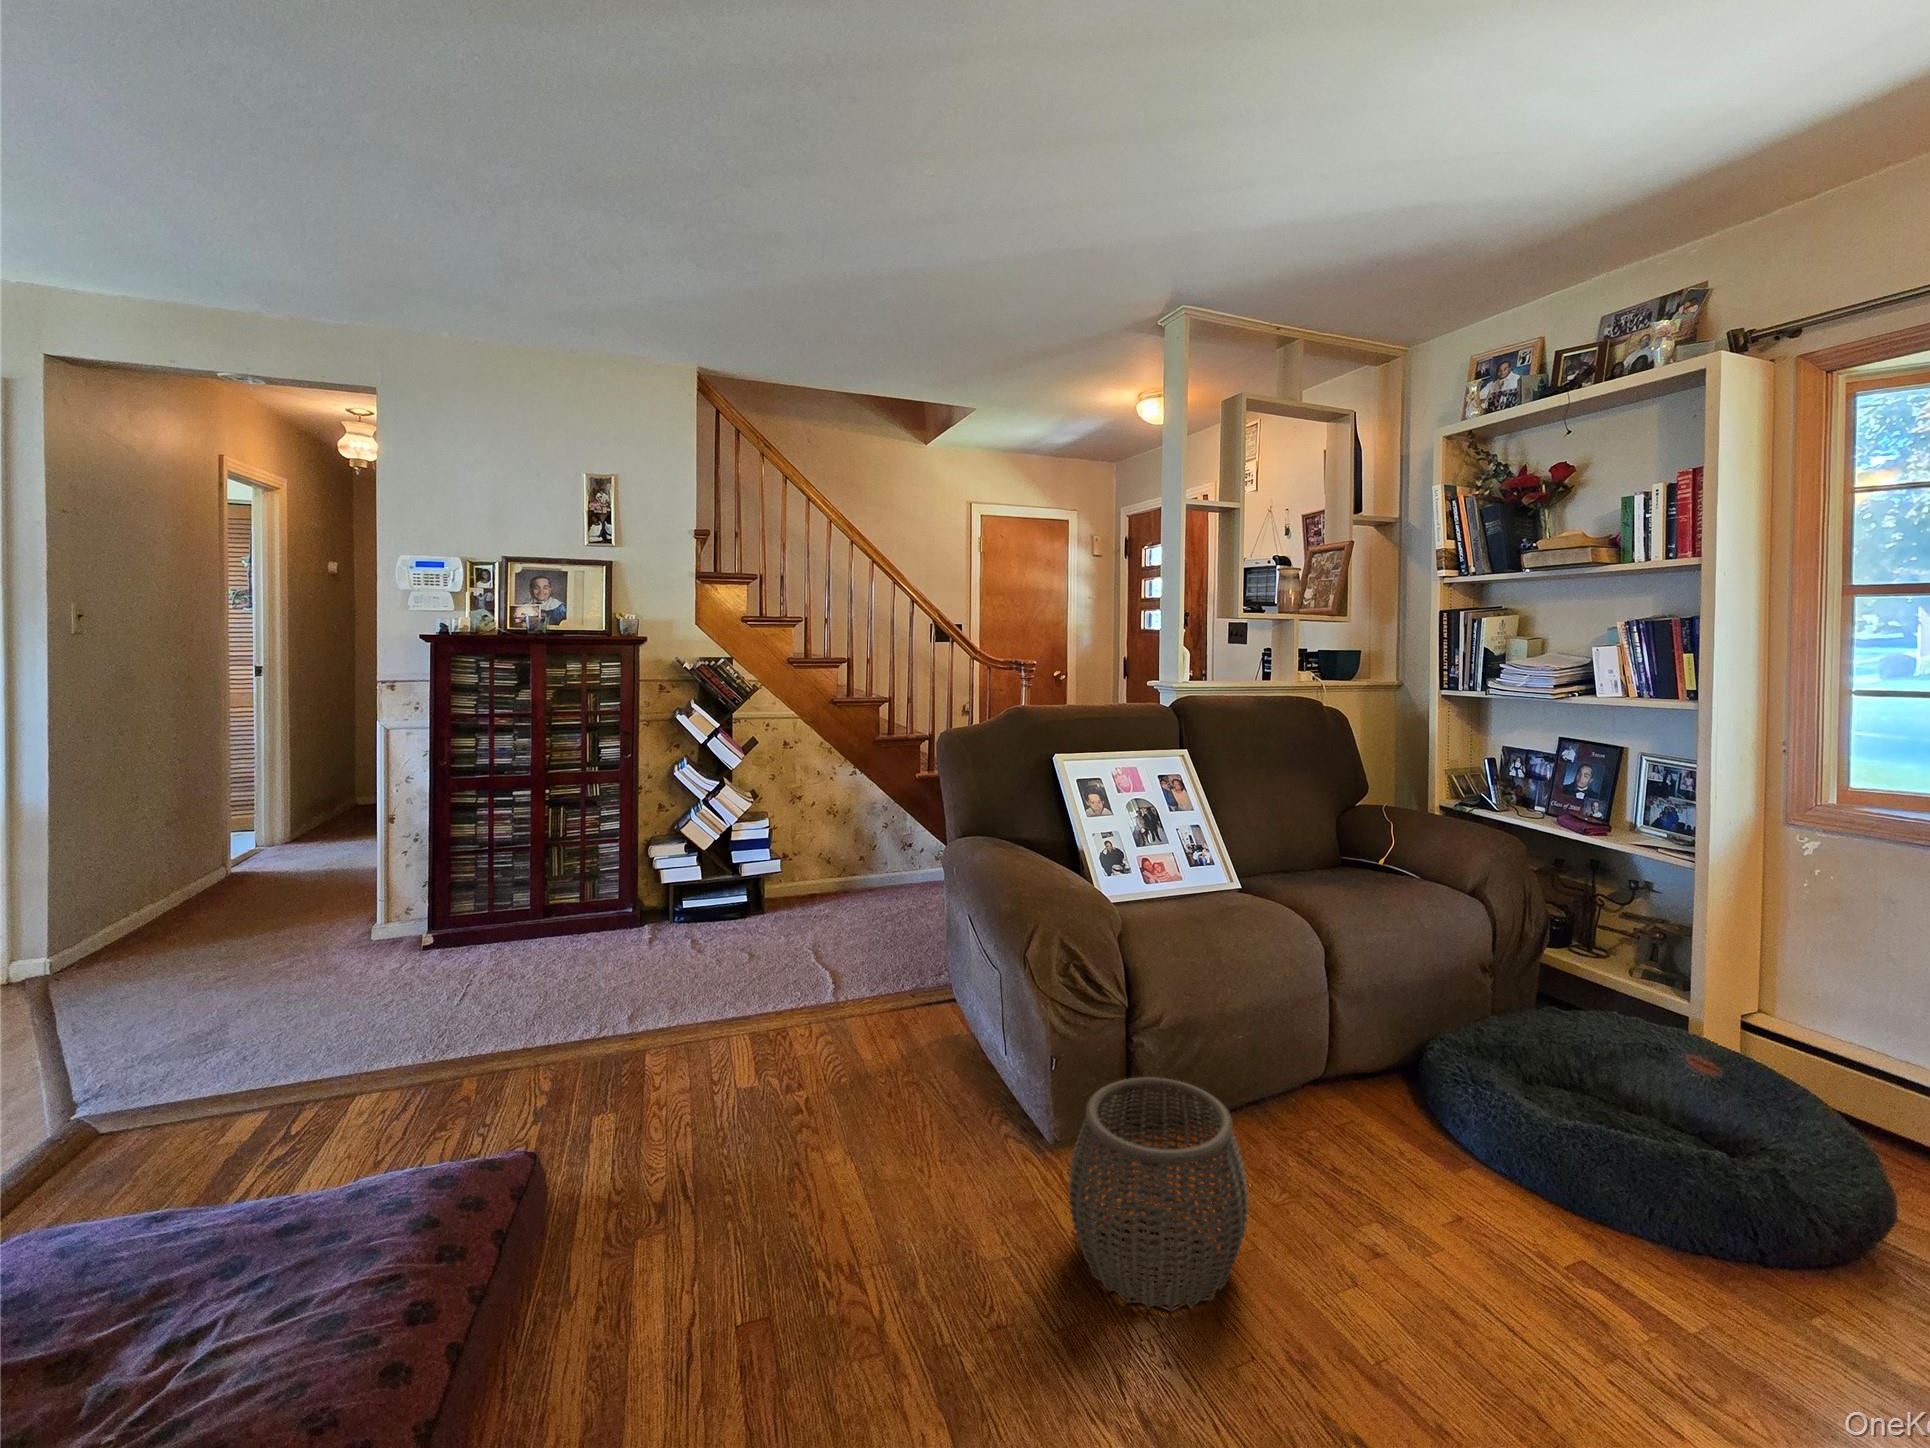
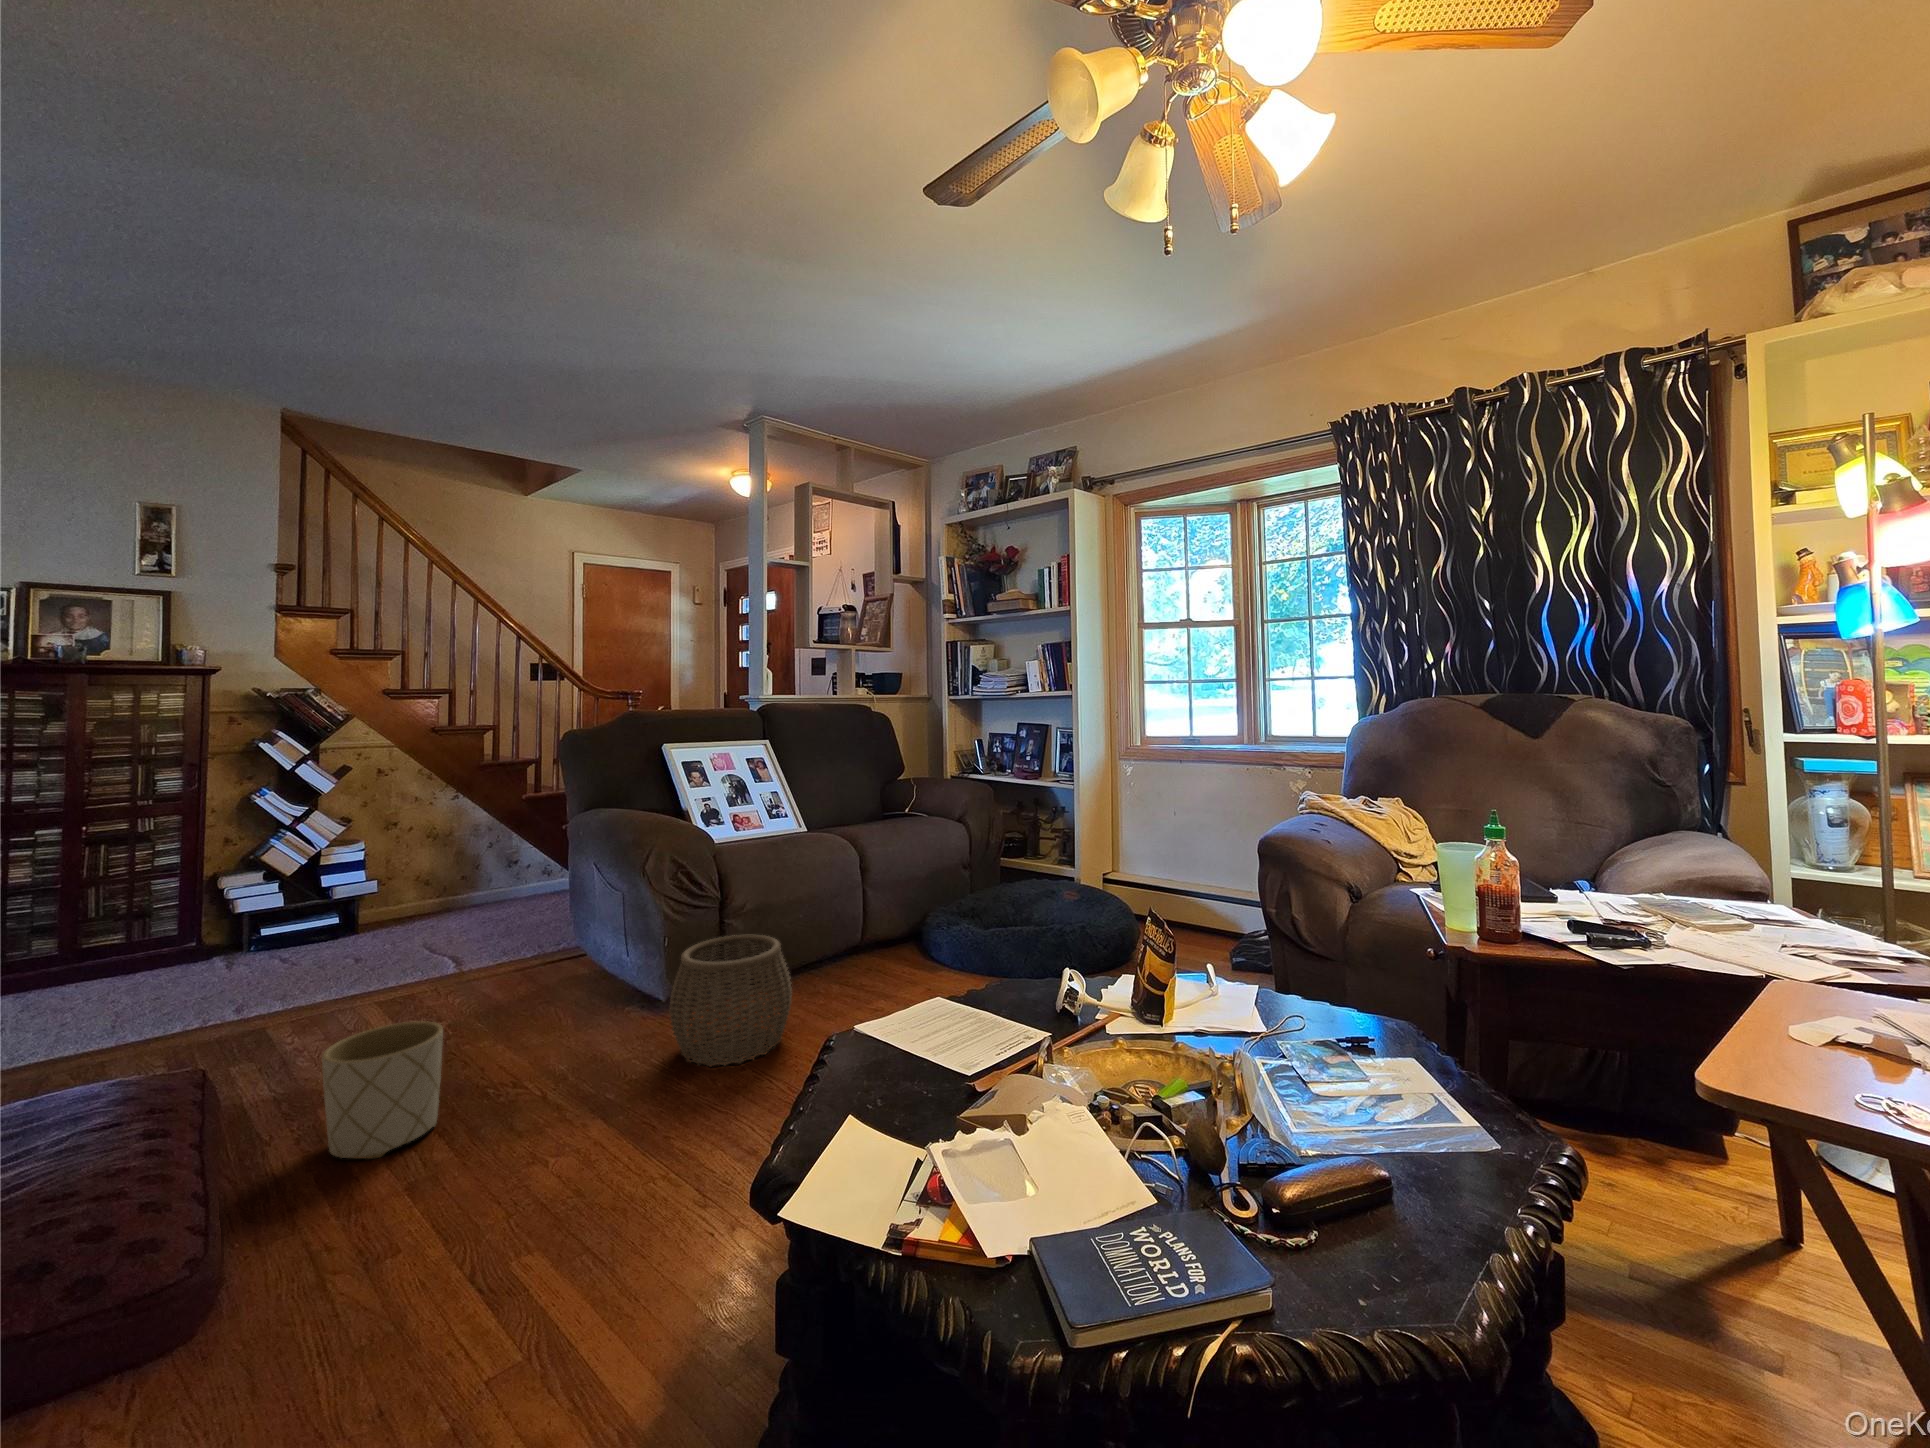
planter: none [652,1147,787,1355] -> present [322,1021,443,1159]

